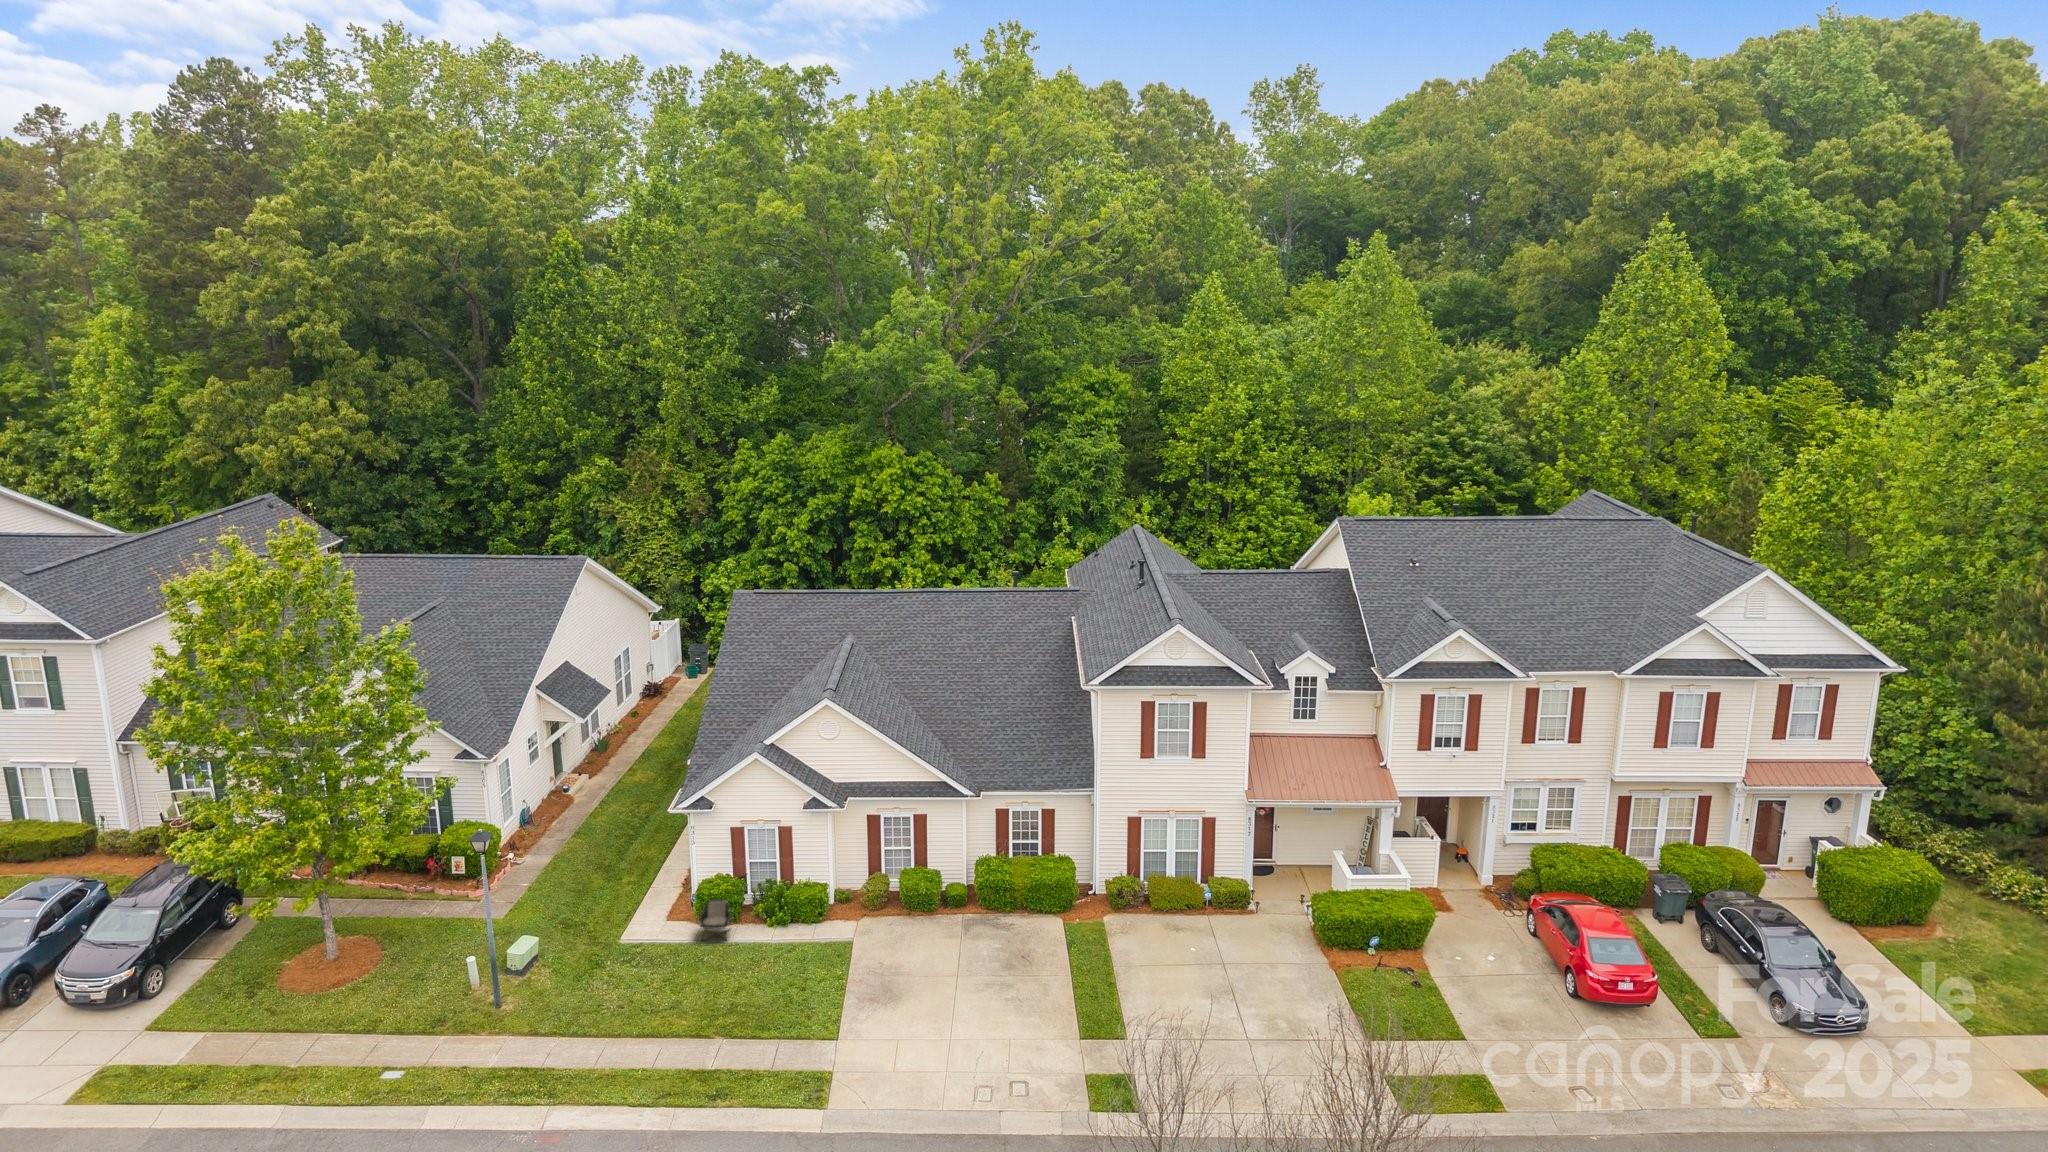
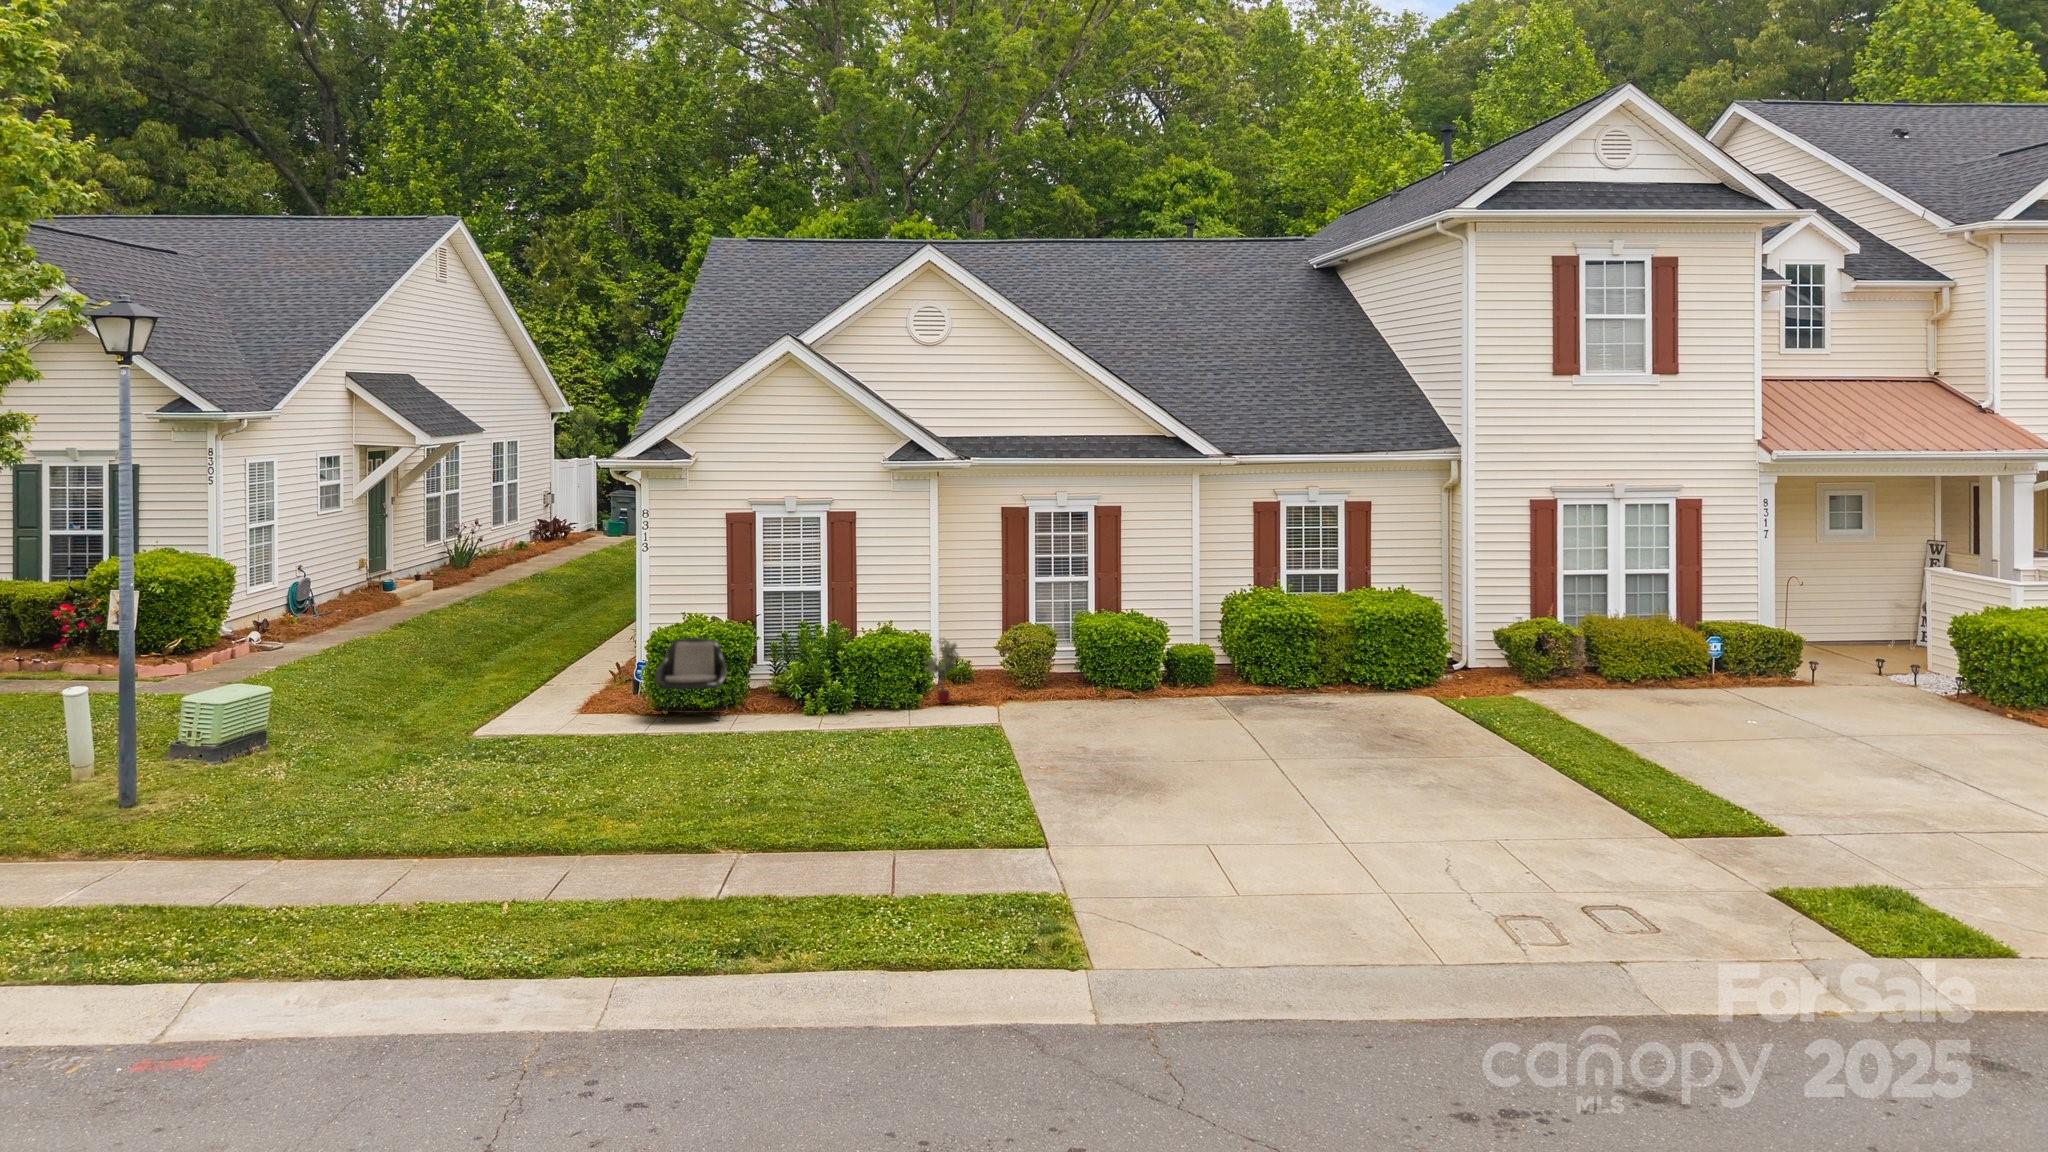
potted tree: none [820,895,839,926] -> present [925,640,959,704]

